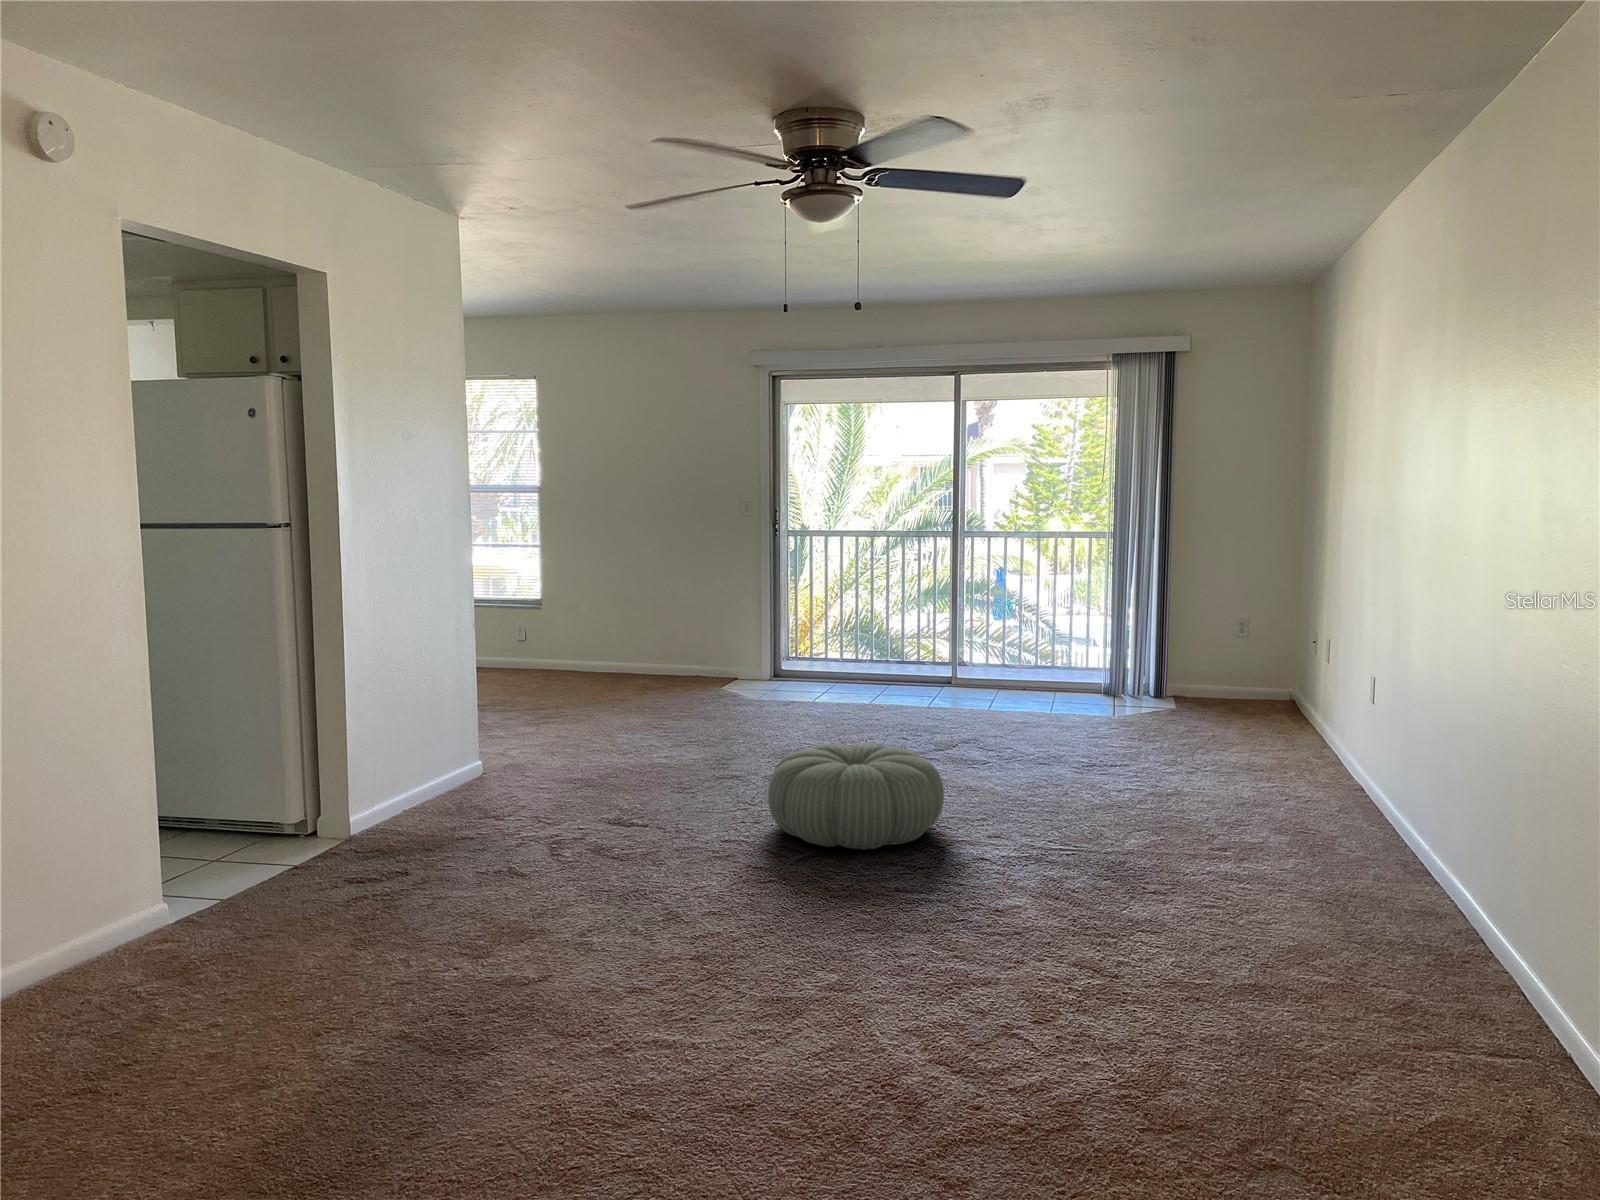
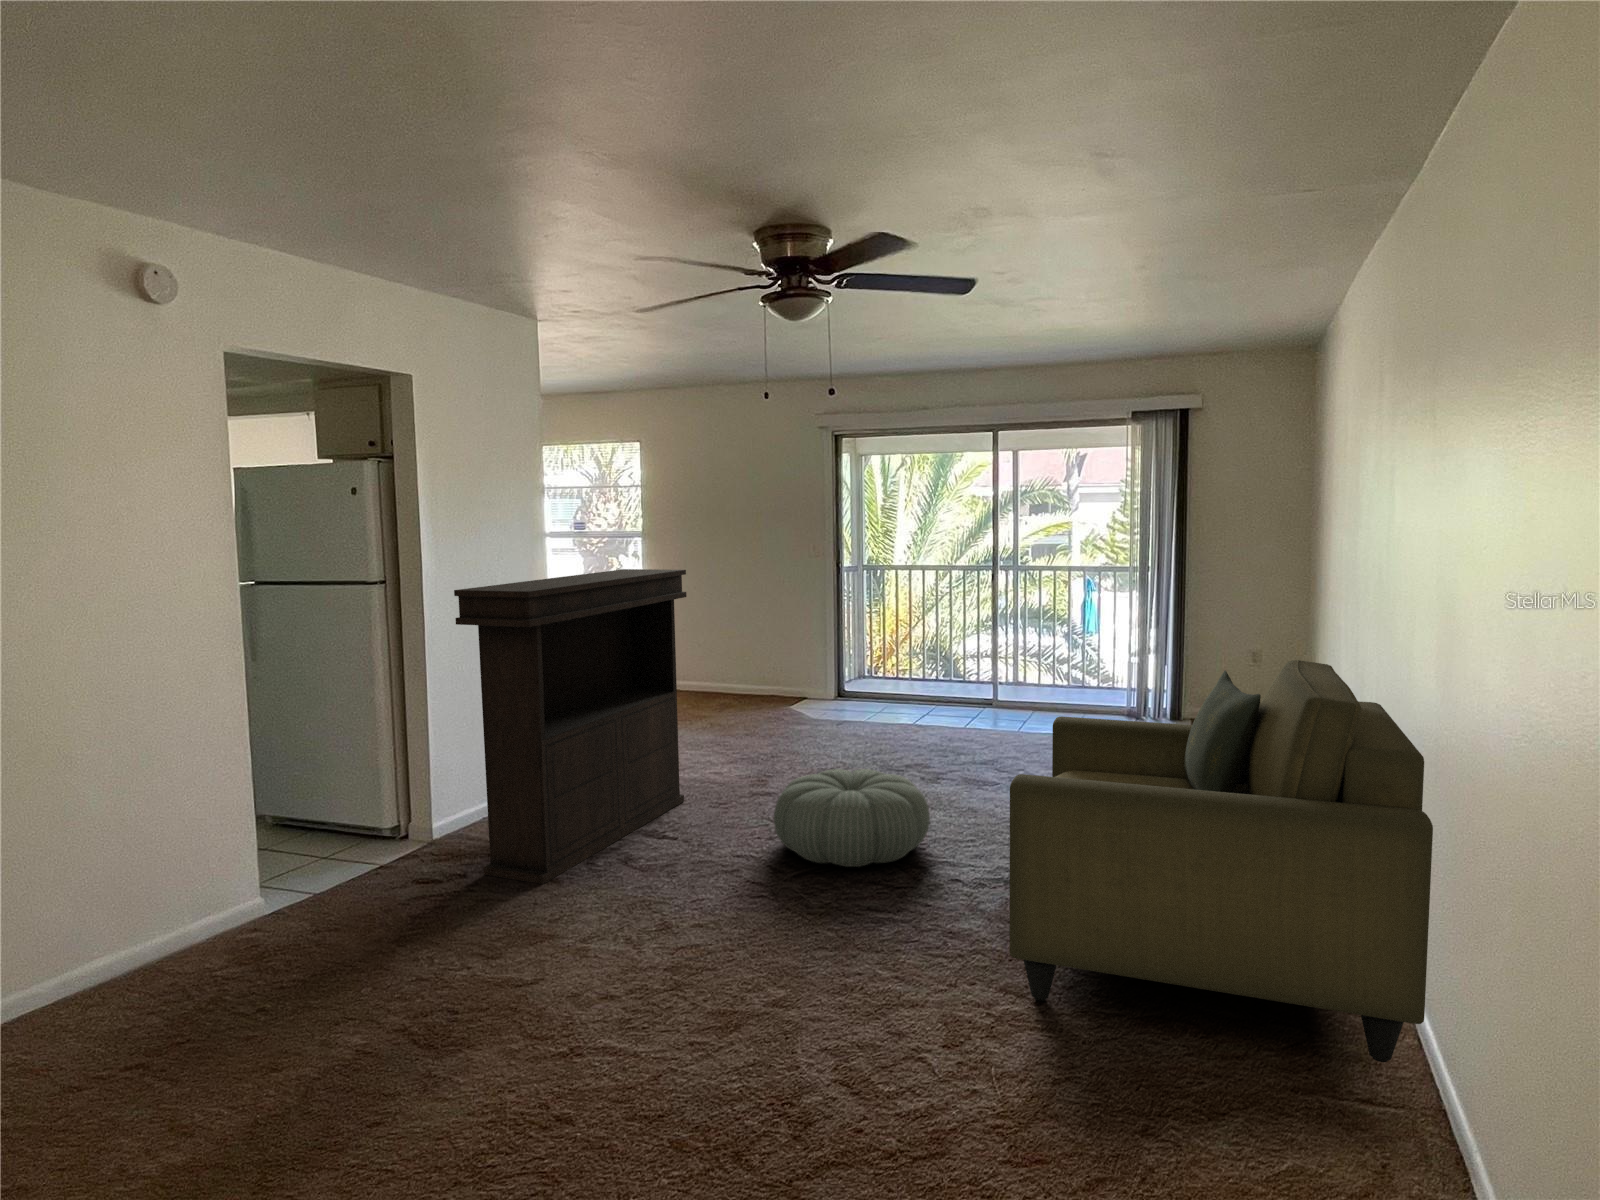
console table: none [399,517,647,879] -> present [454,569,687,884]
armchair: none [1091,606,1550,1014] -> present [1009,660,1433,1062]

